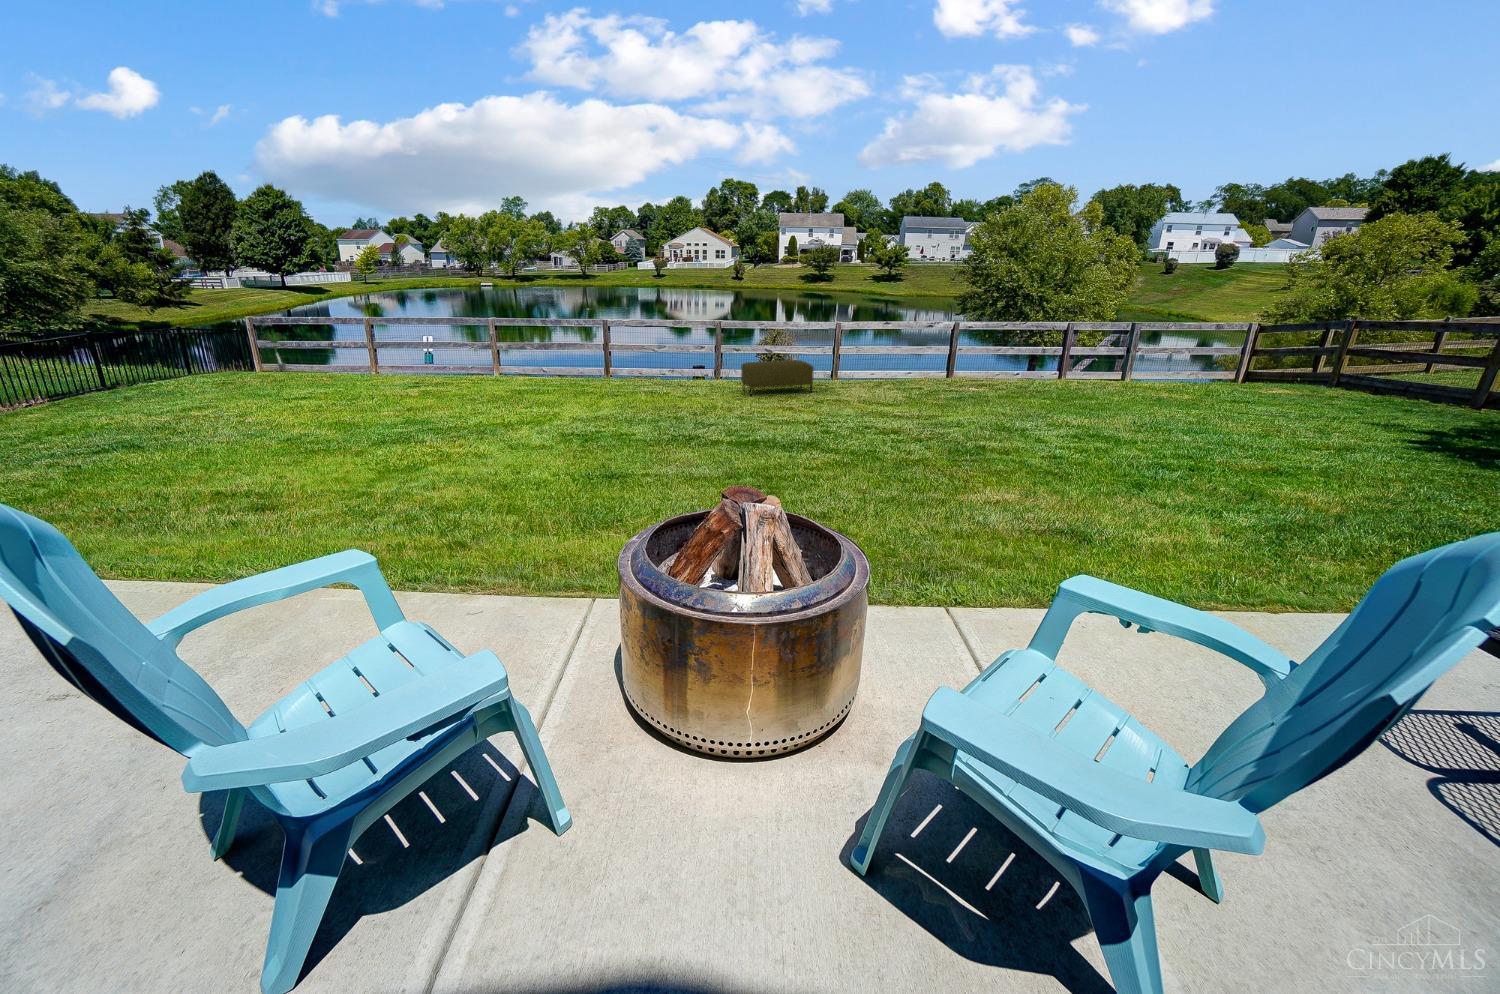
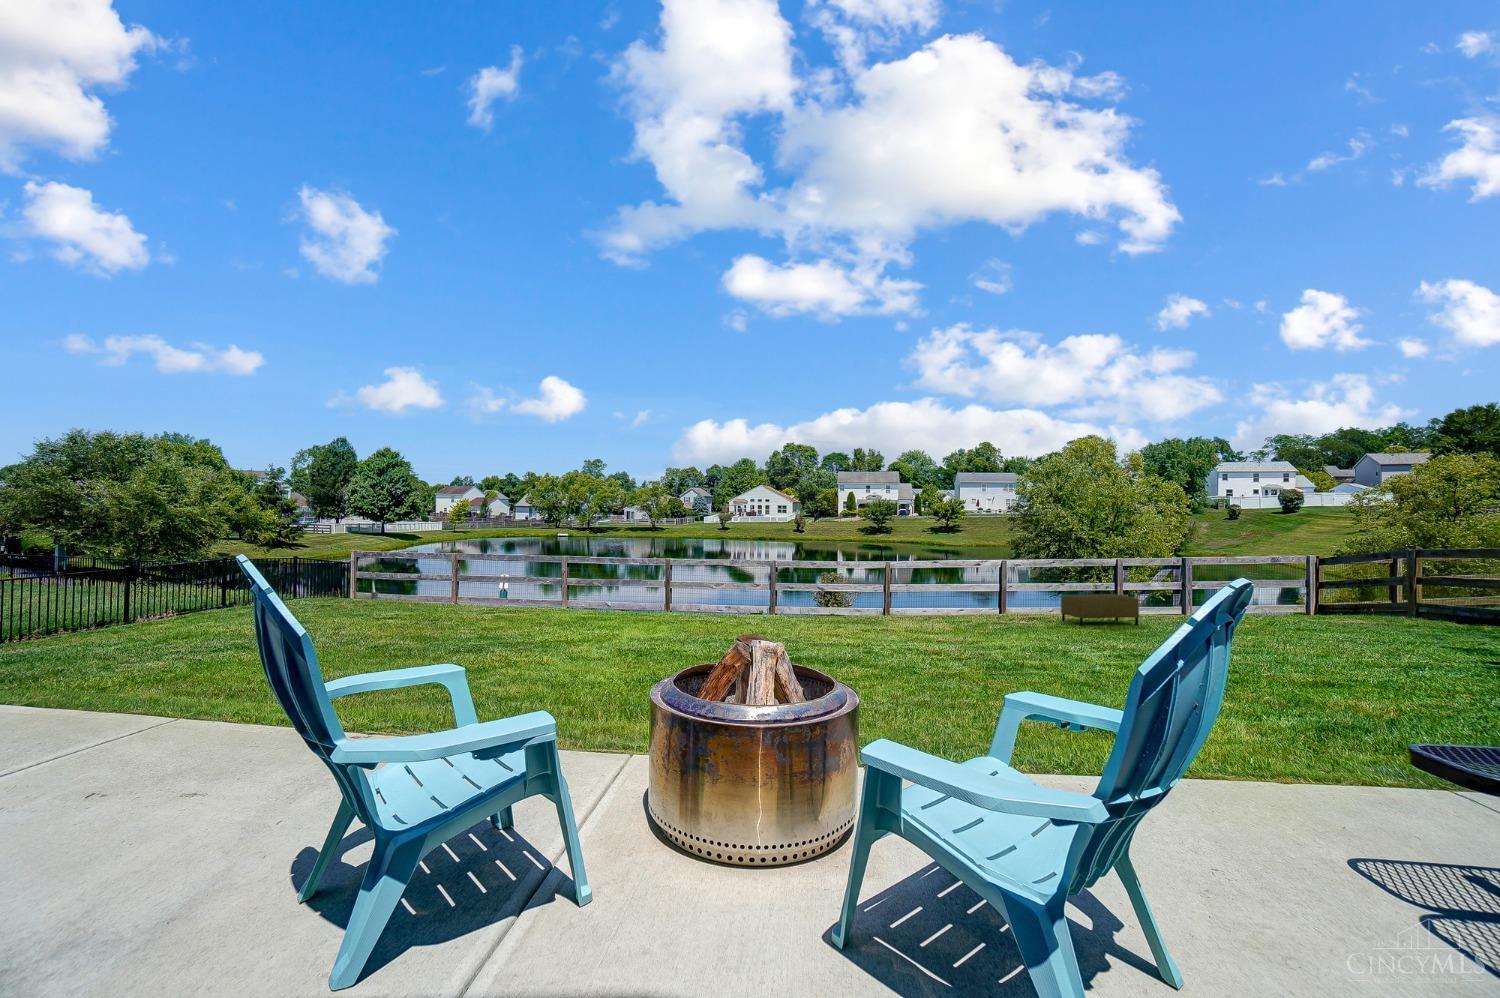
ottoman: present [741,360,814,396] -> present [1061,594,1139,626]

